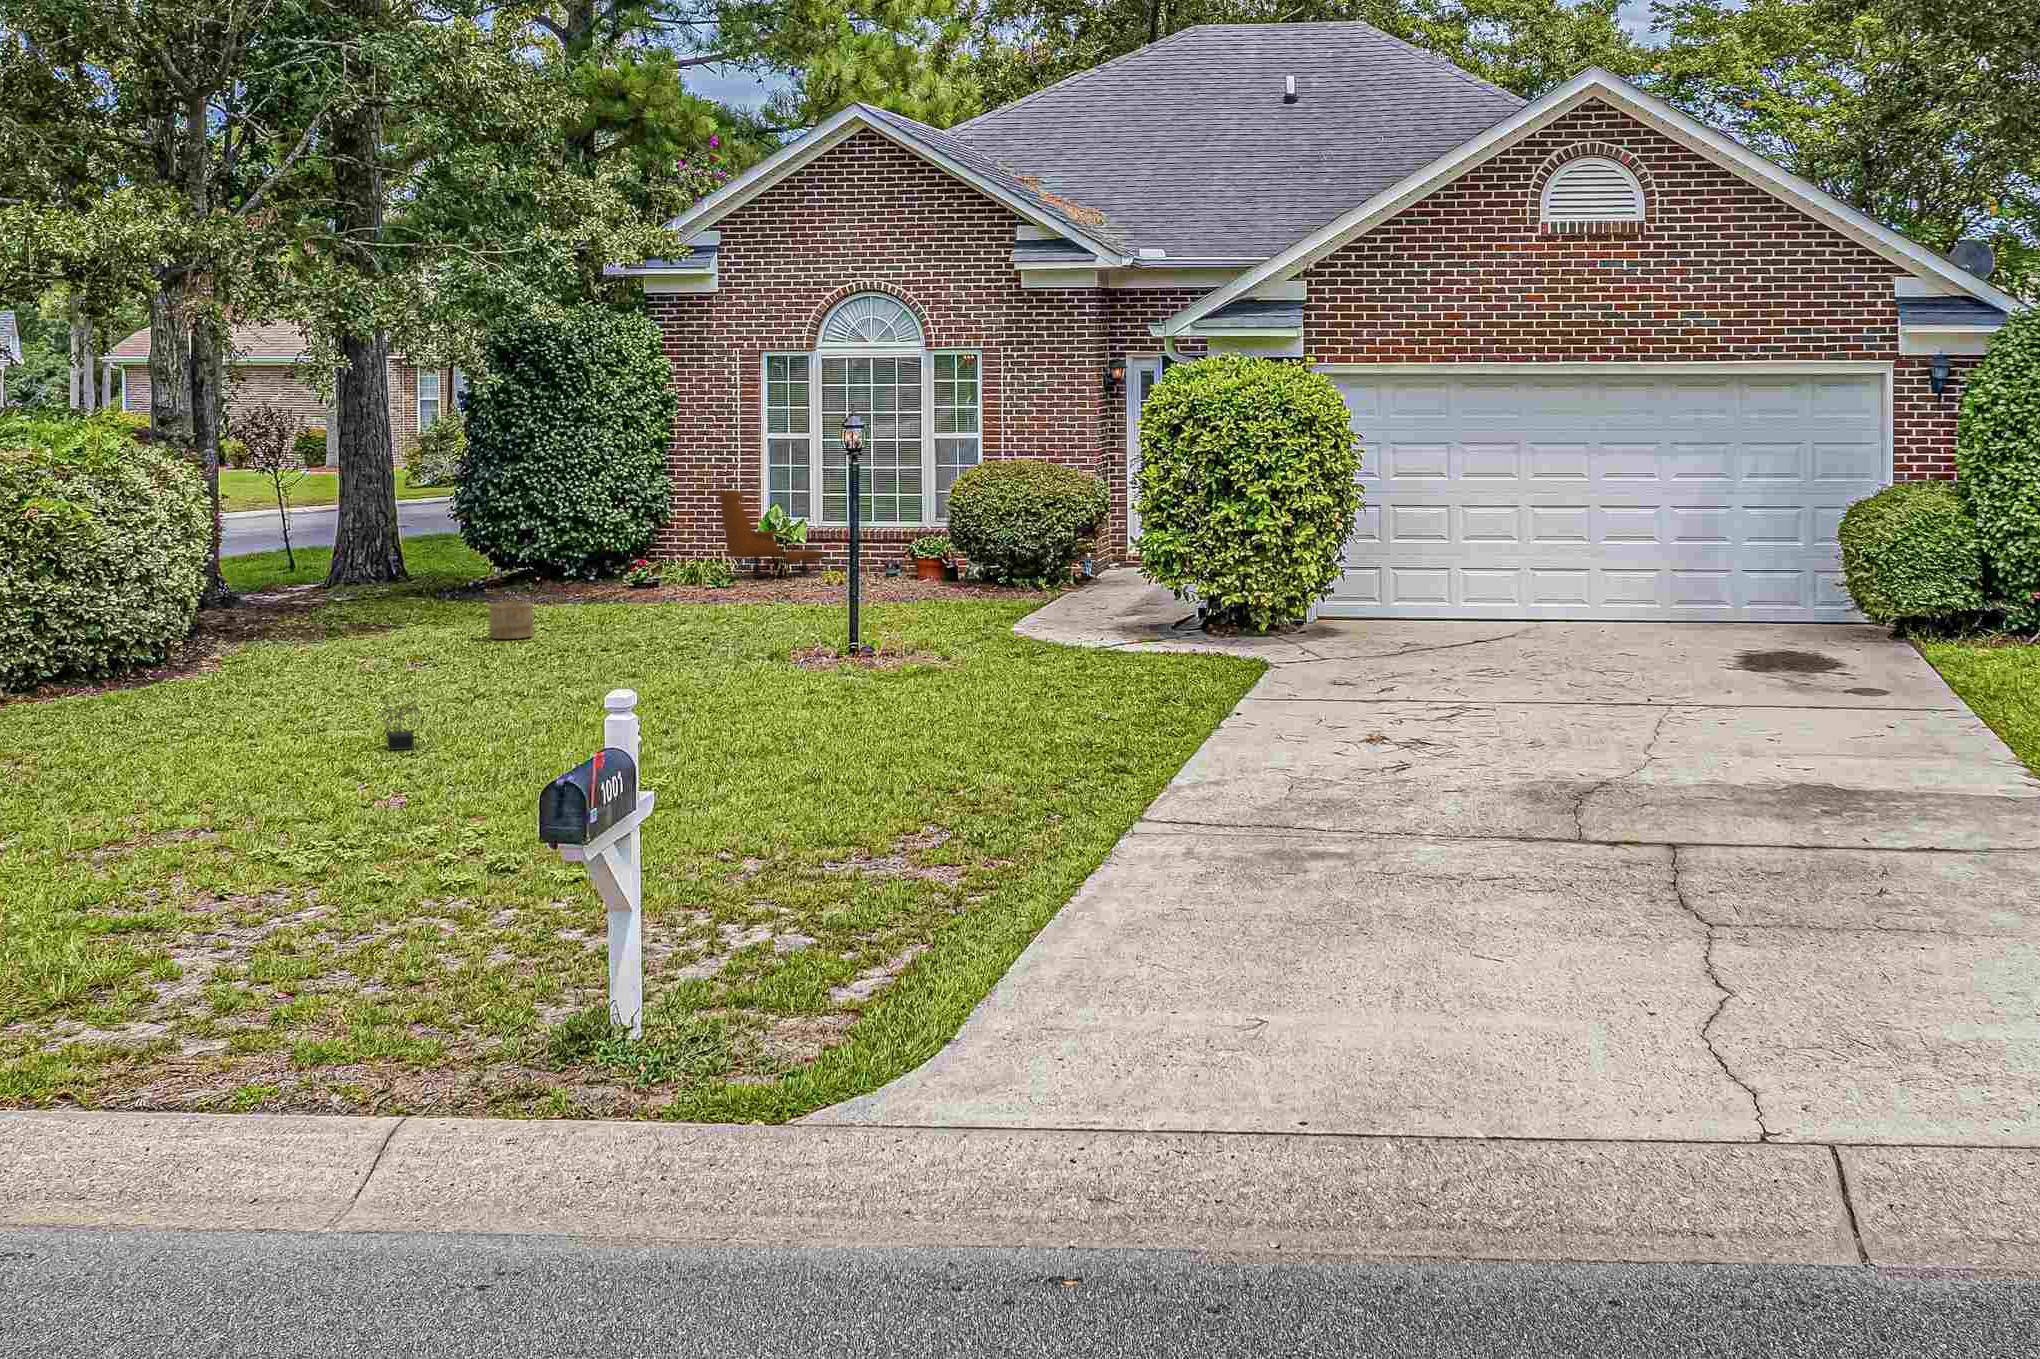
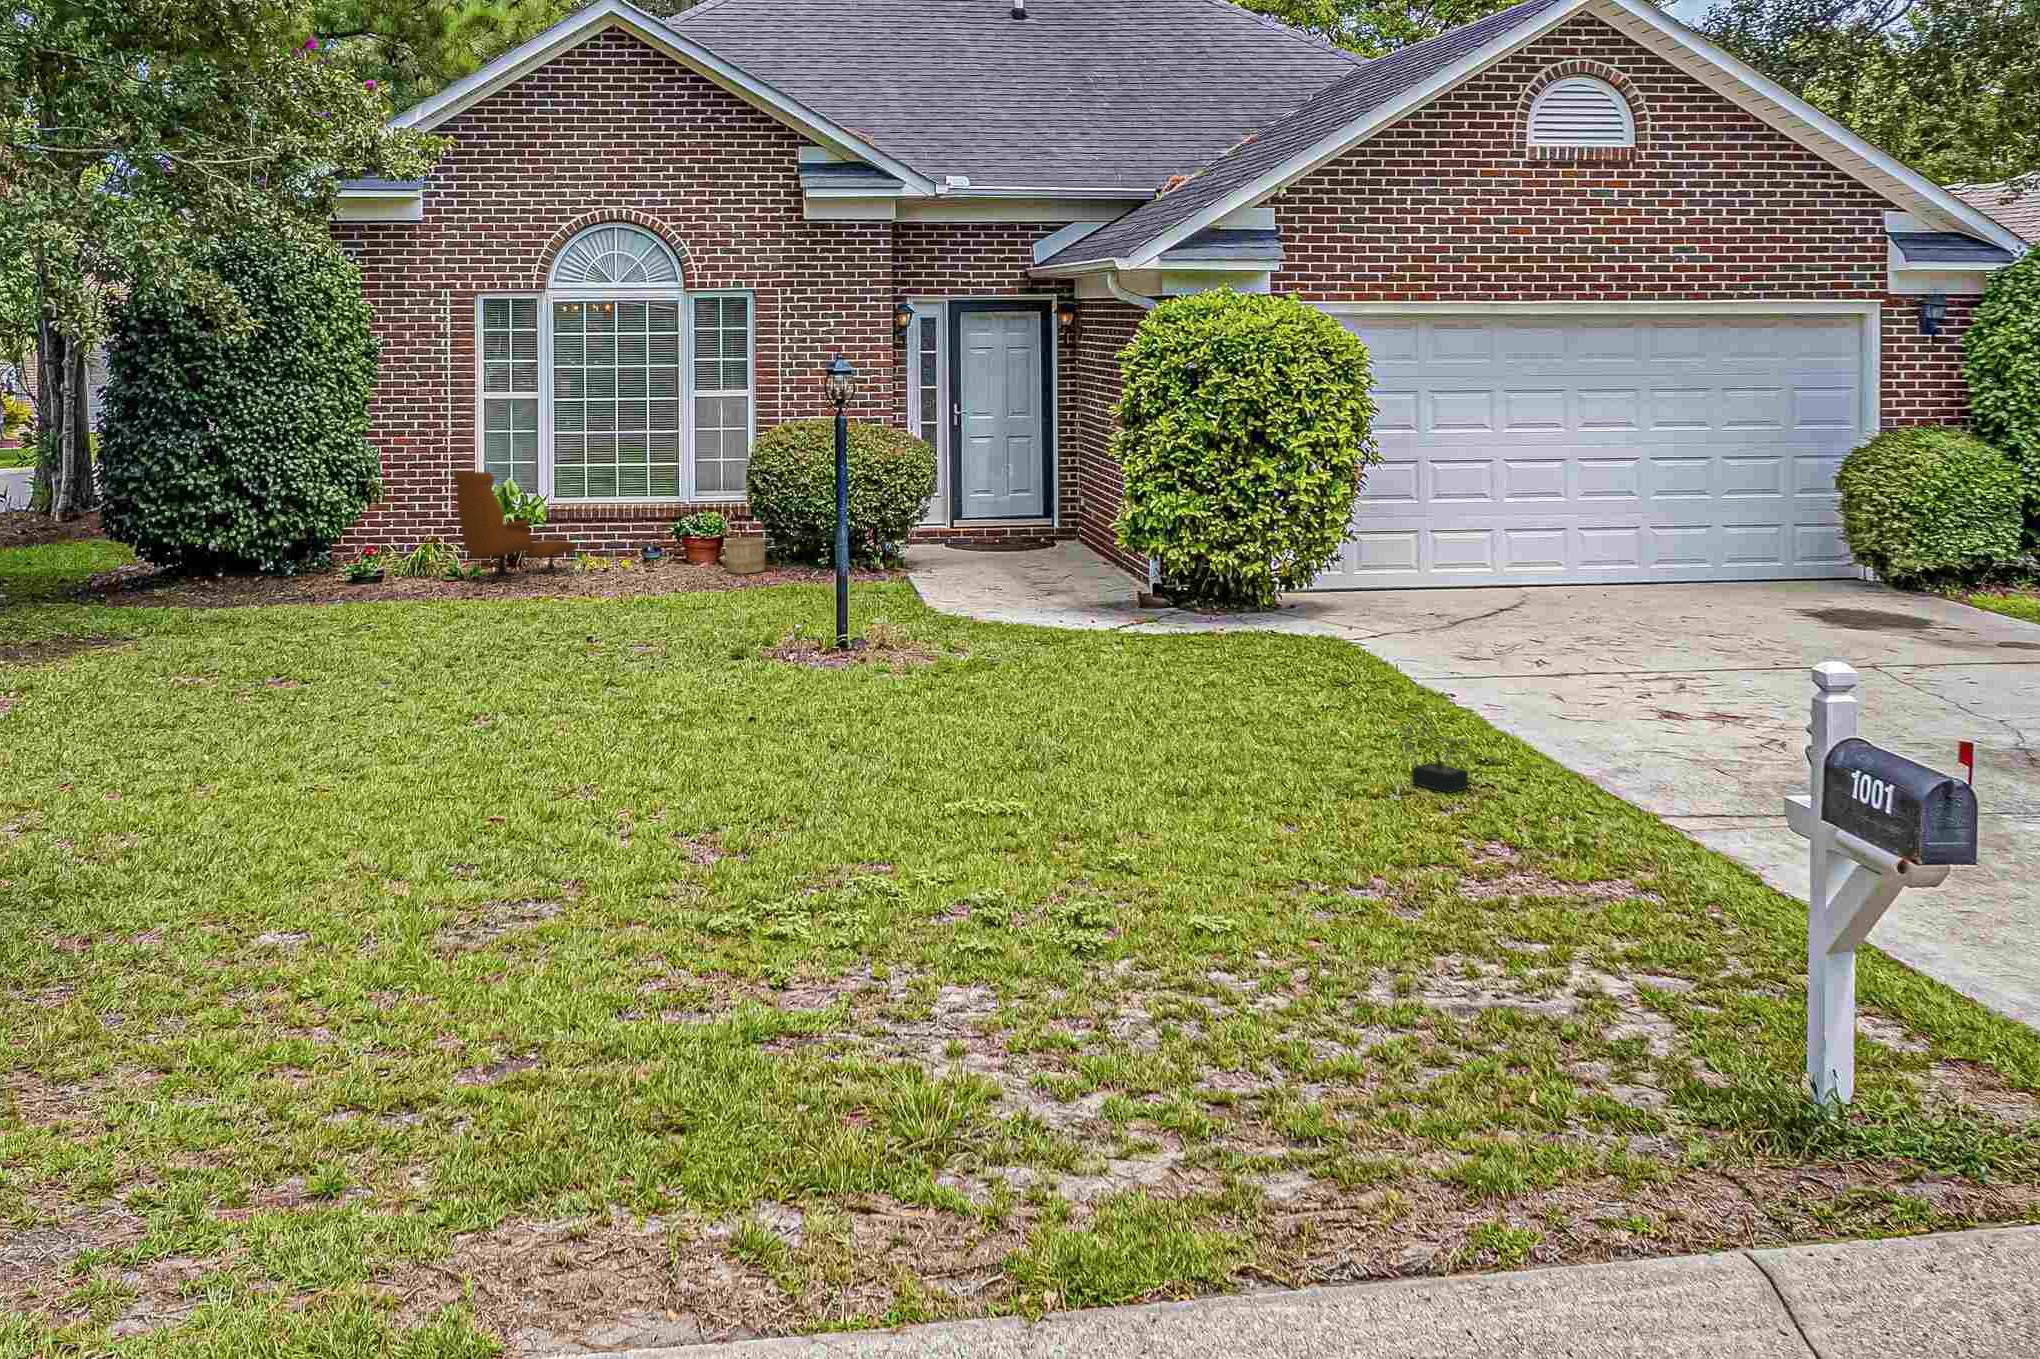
wooden bucket: present [488,601,534,639] -> present [724,537,765,574]
decorative plant: present [377,693,419,750] -> present [1400,716,1474,793]

